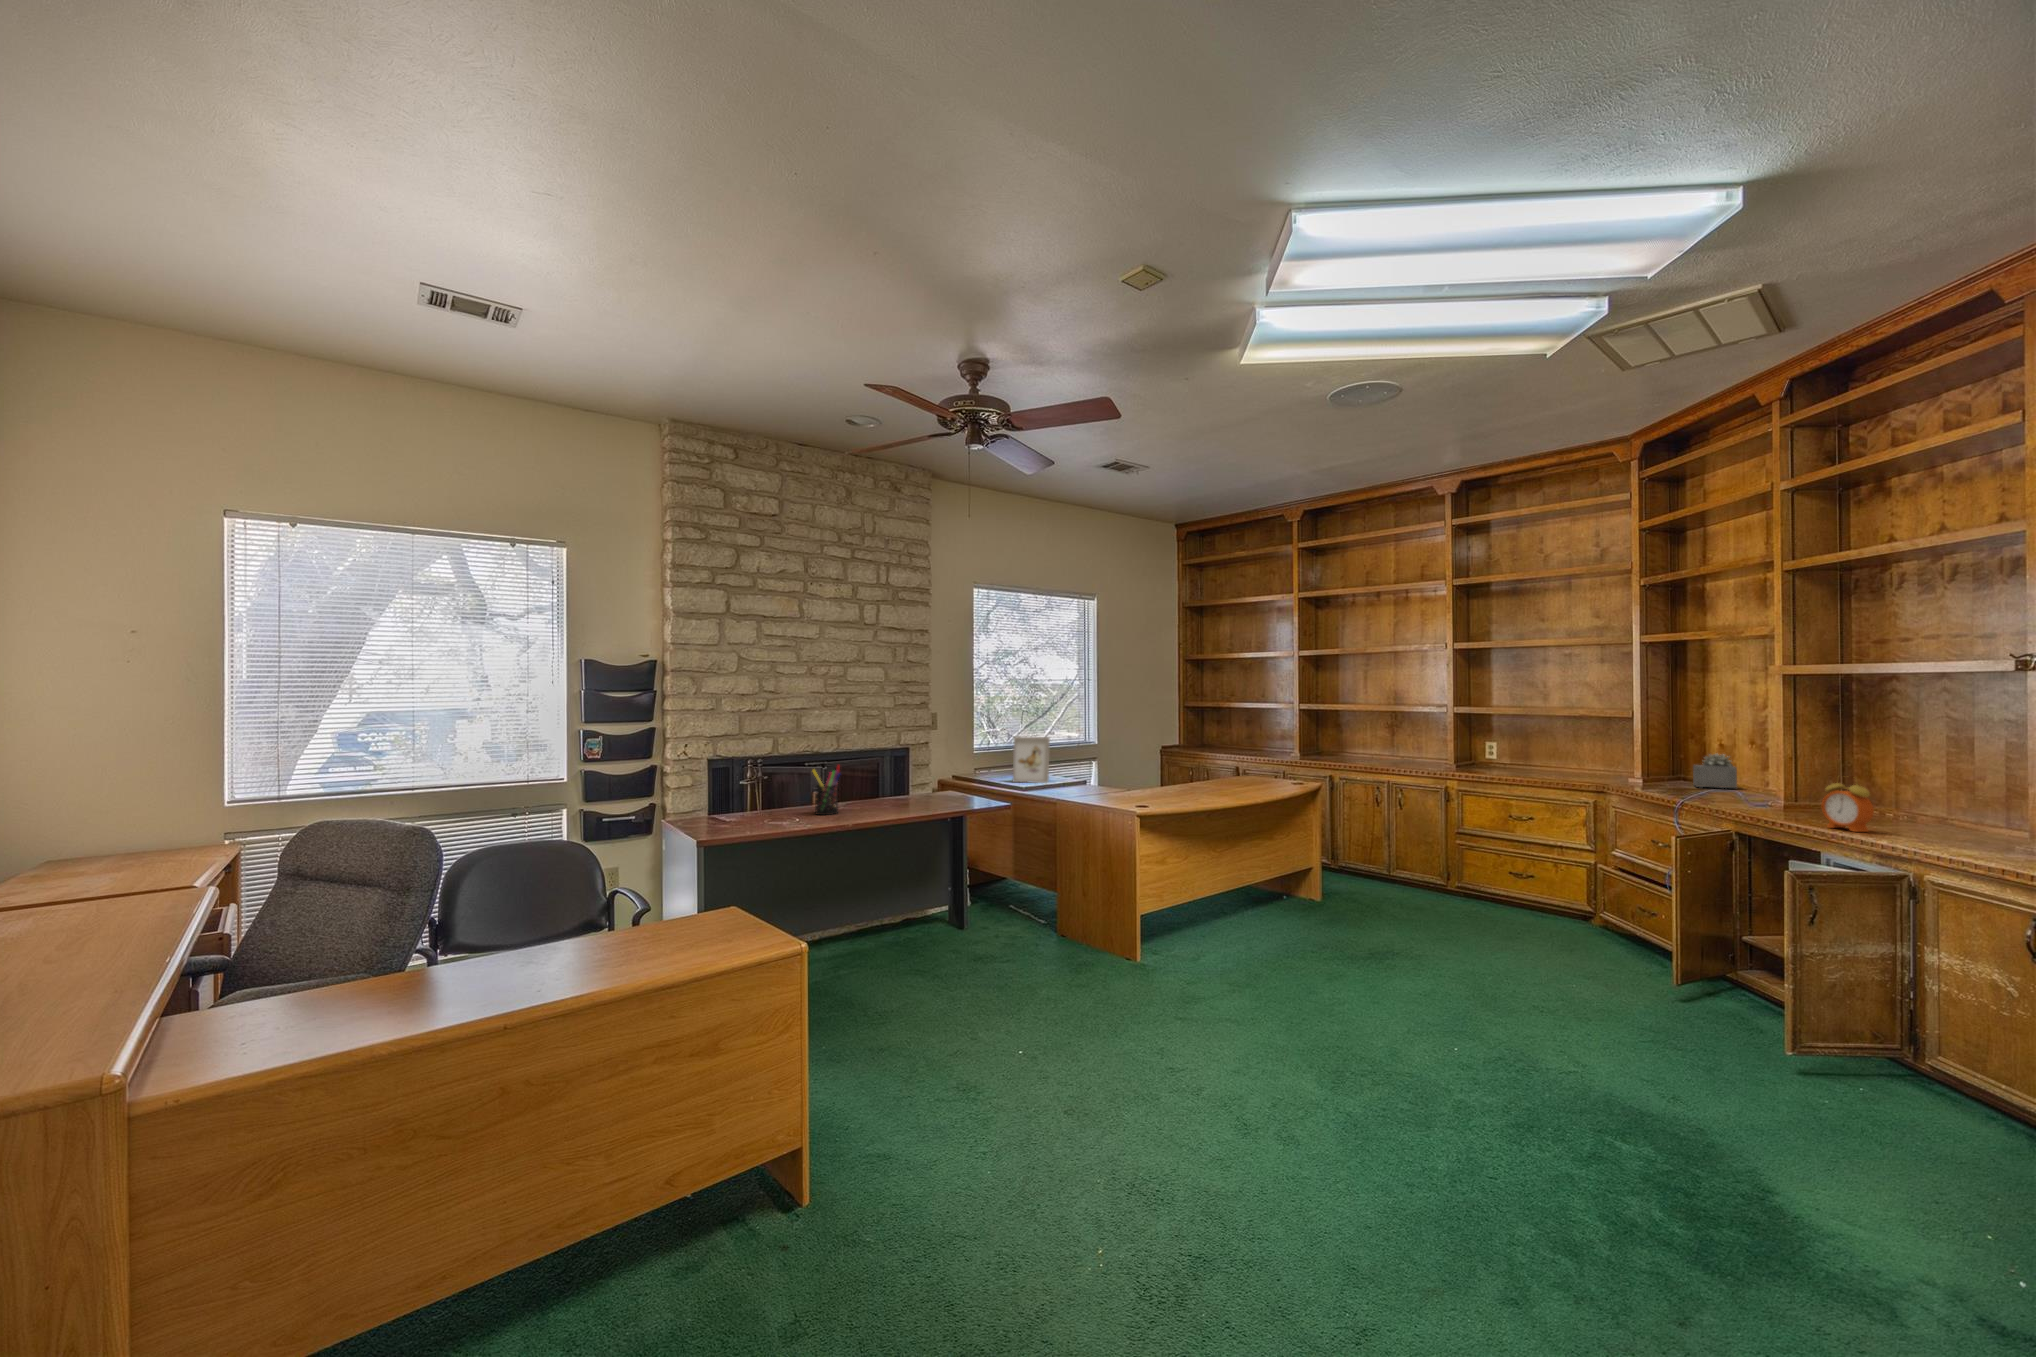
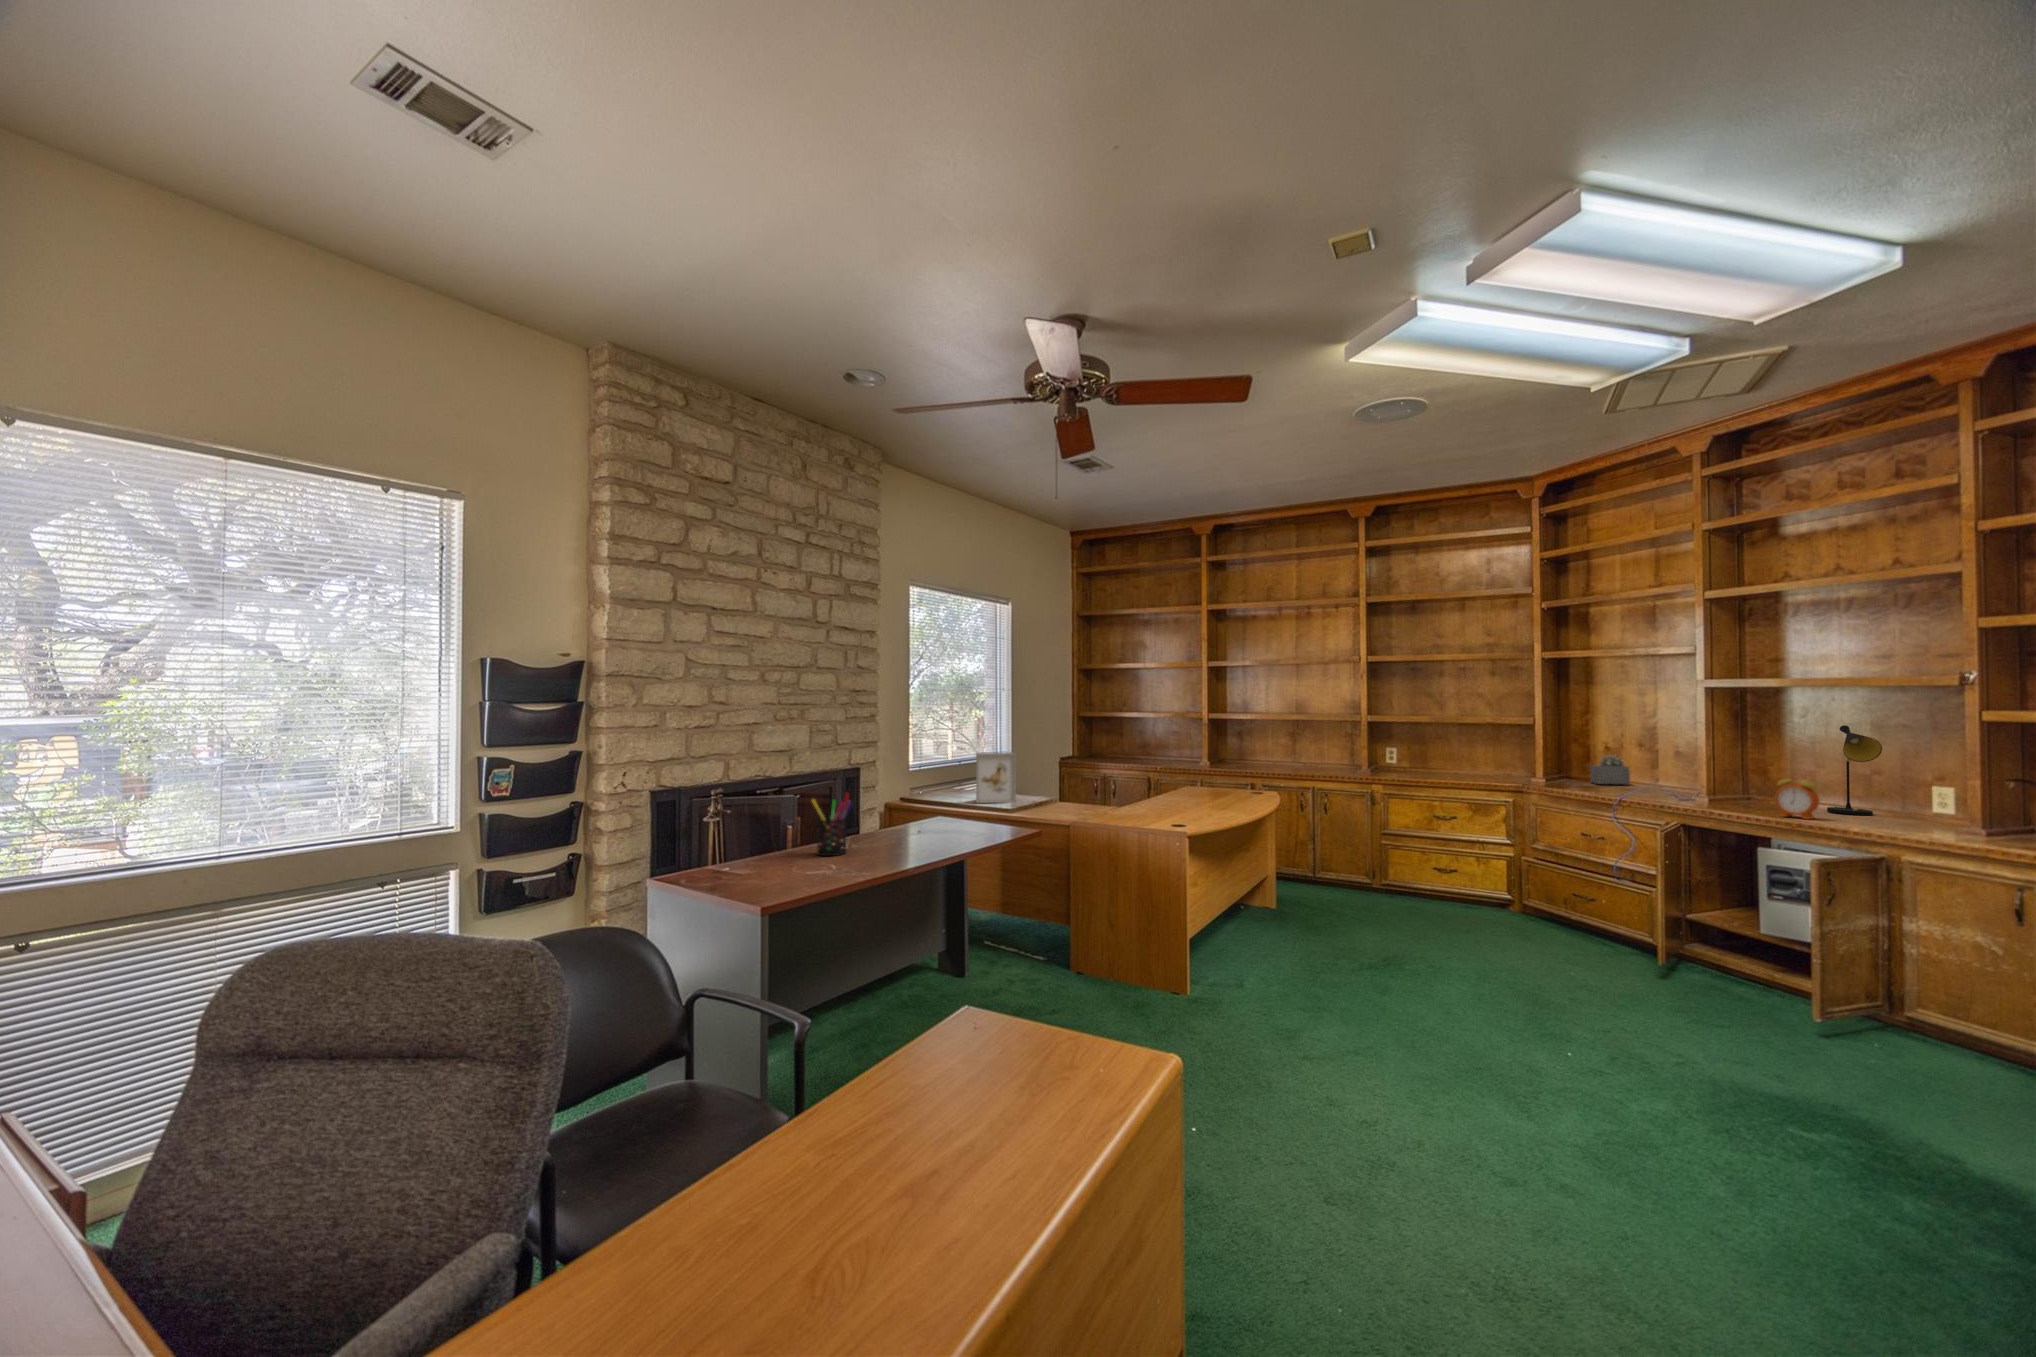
table lamp: none [1916,722,1975,832] -> present [1827,725,1882,815]

